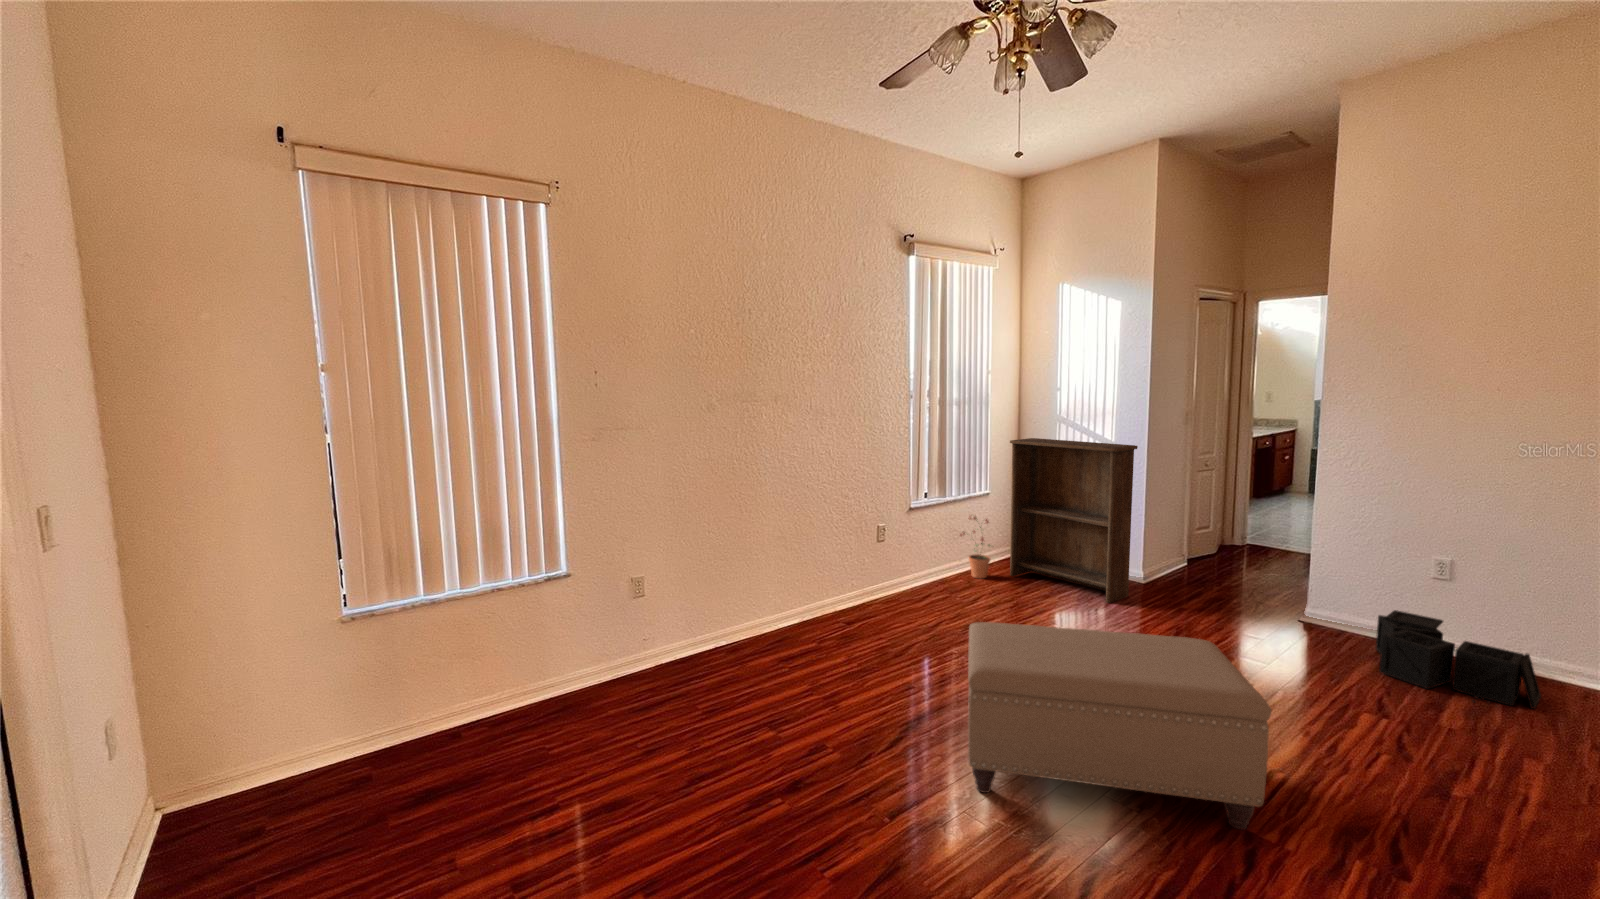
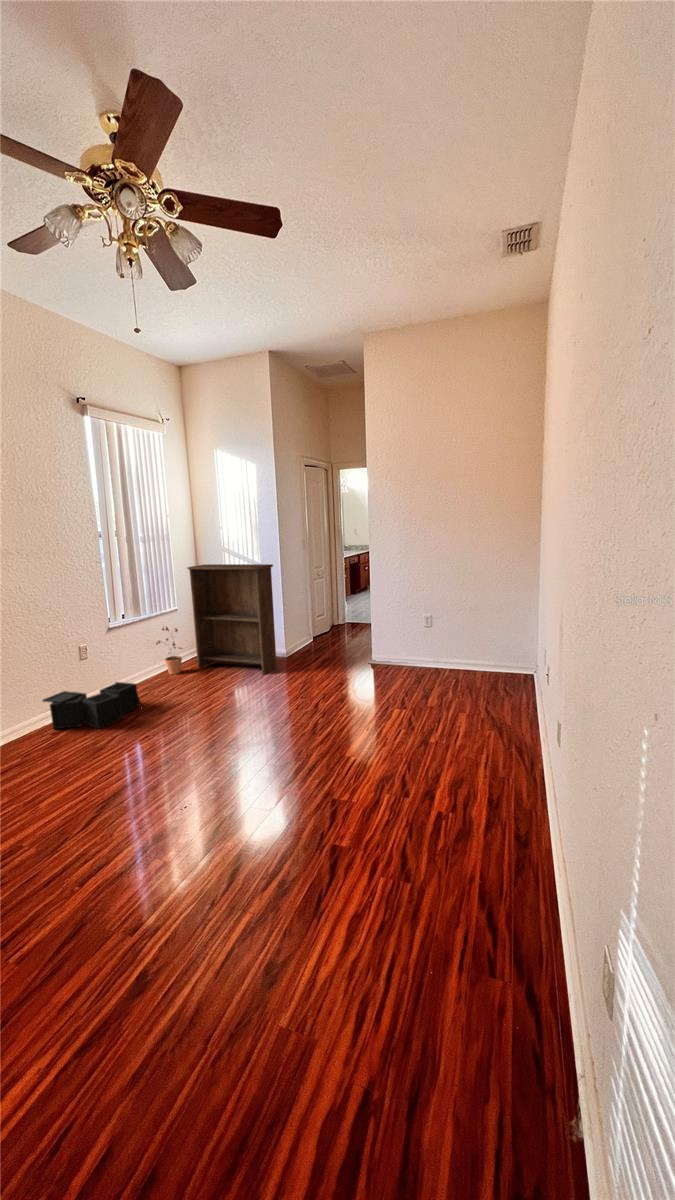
storage bin: present [1375,610,1541,708] -> present [43,682,140,729]
ottoman: present [968,622,1272,830] -> none [141,686,340,836]

